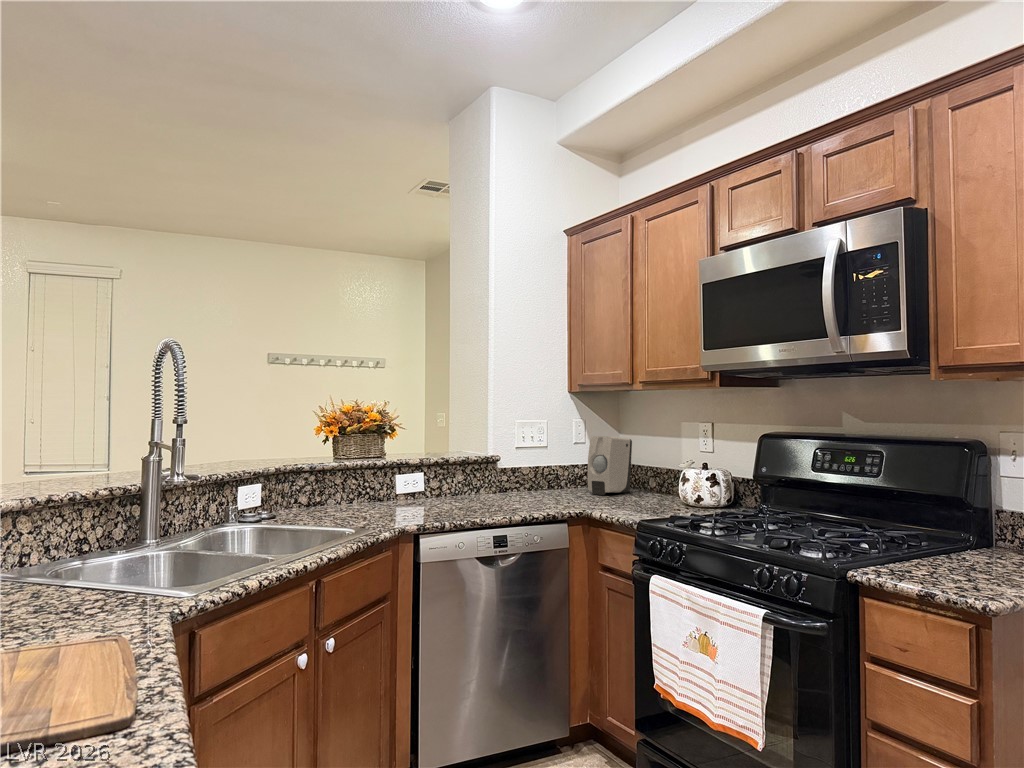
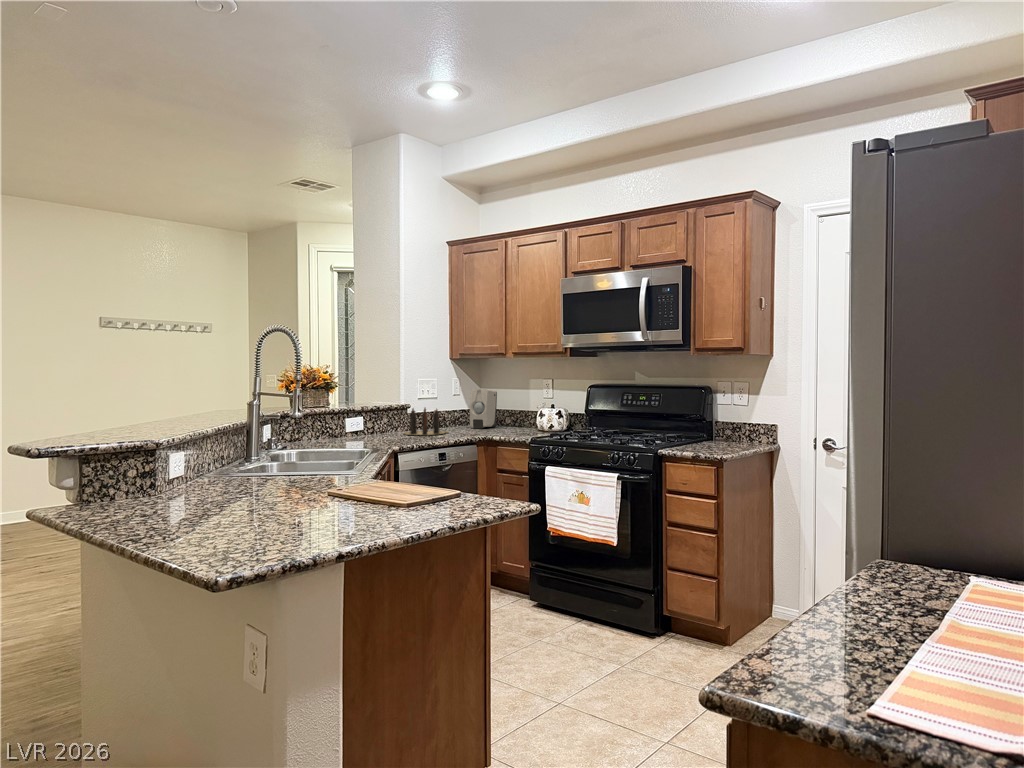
candle: none [469,461,545,505] -> present [405,408,448,435]

